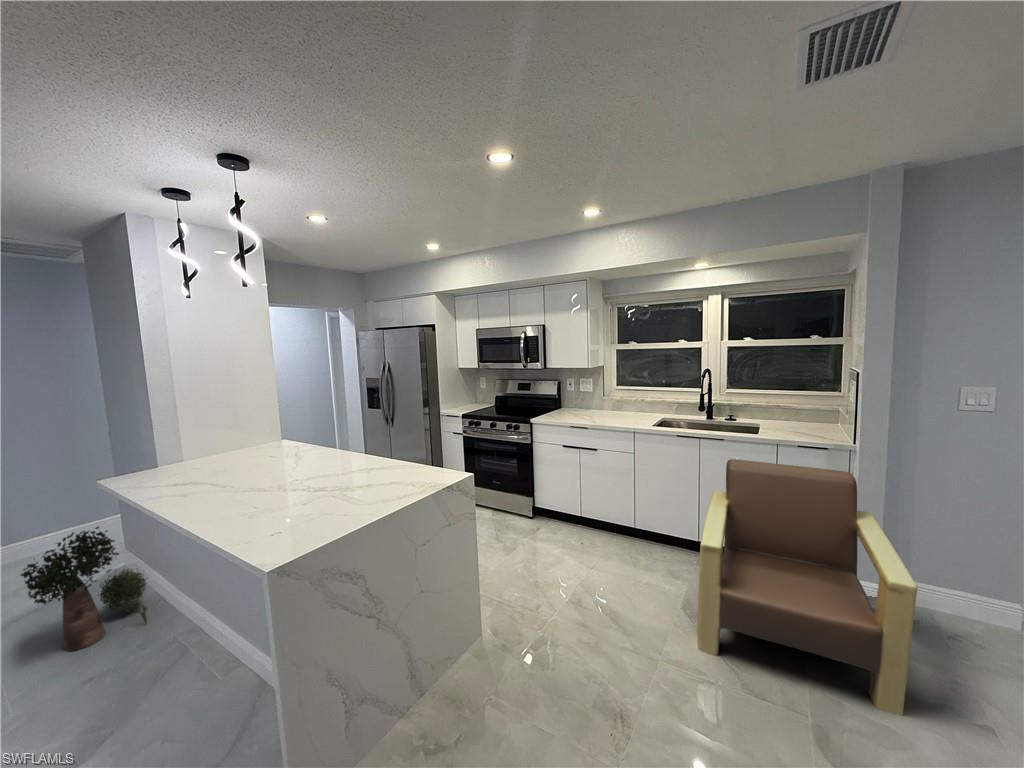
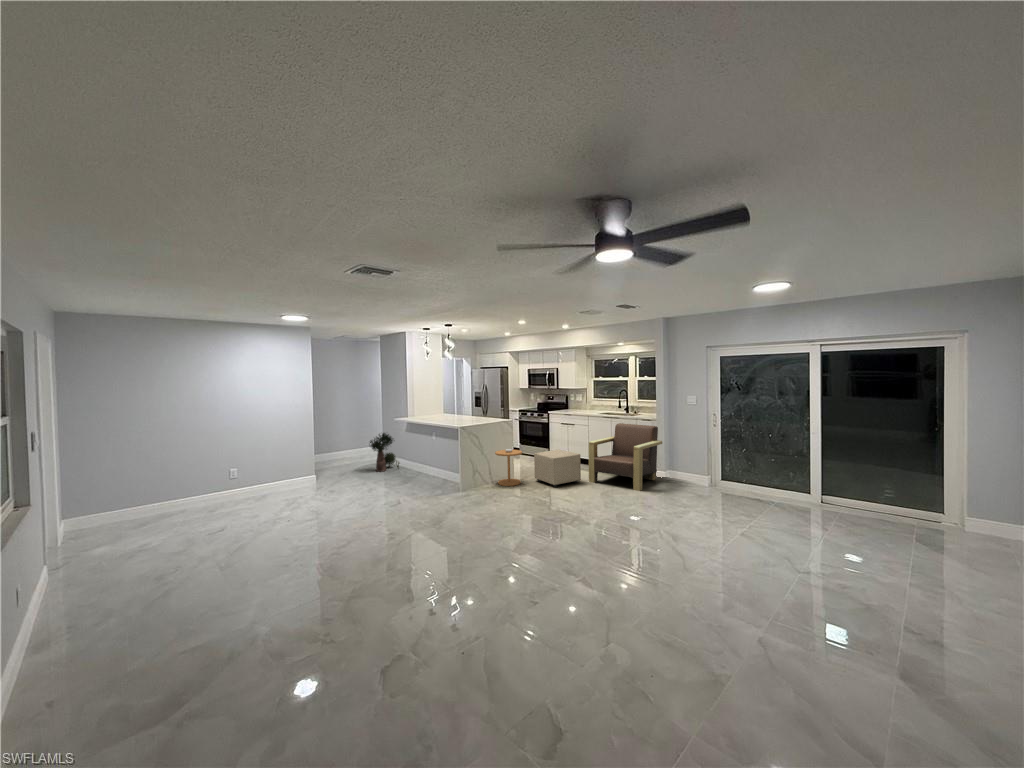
ottoman: none [543,551,684,721] -> present [534,450,581,487]
side table: none [421,583,510,736] -> present [495,449,522,486]

